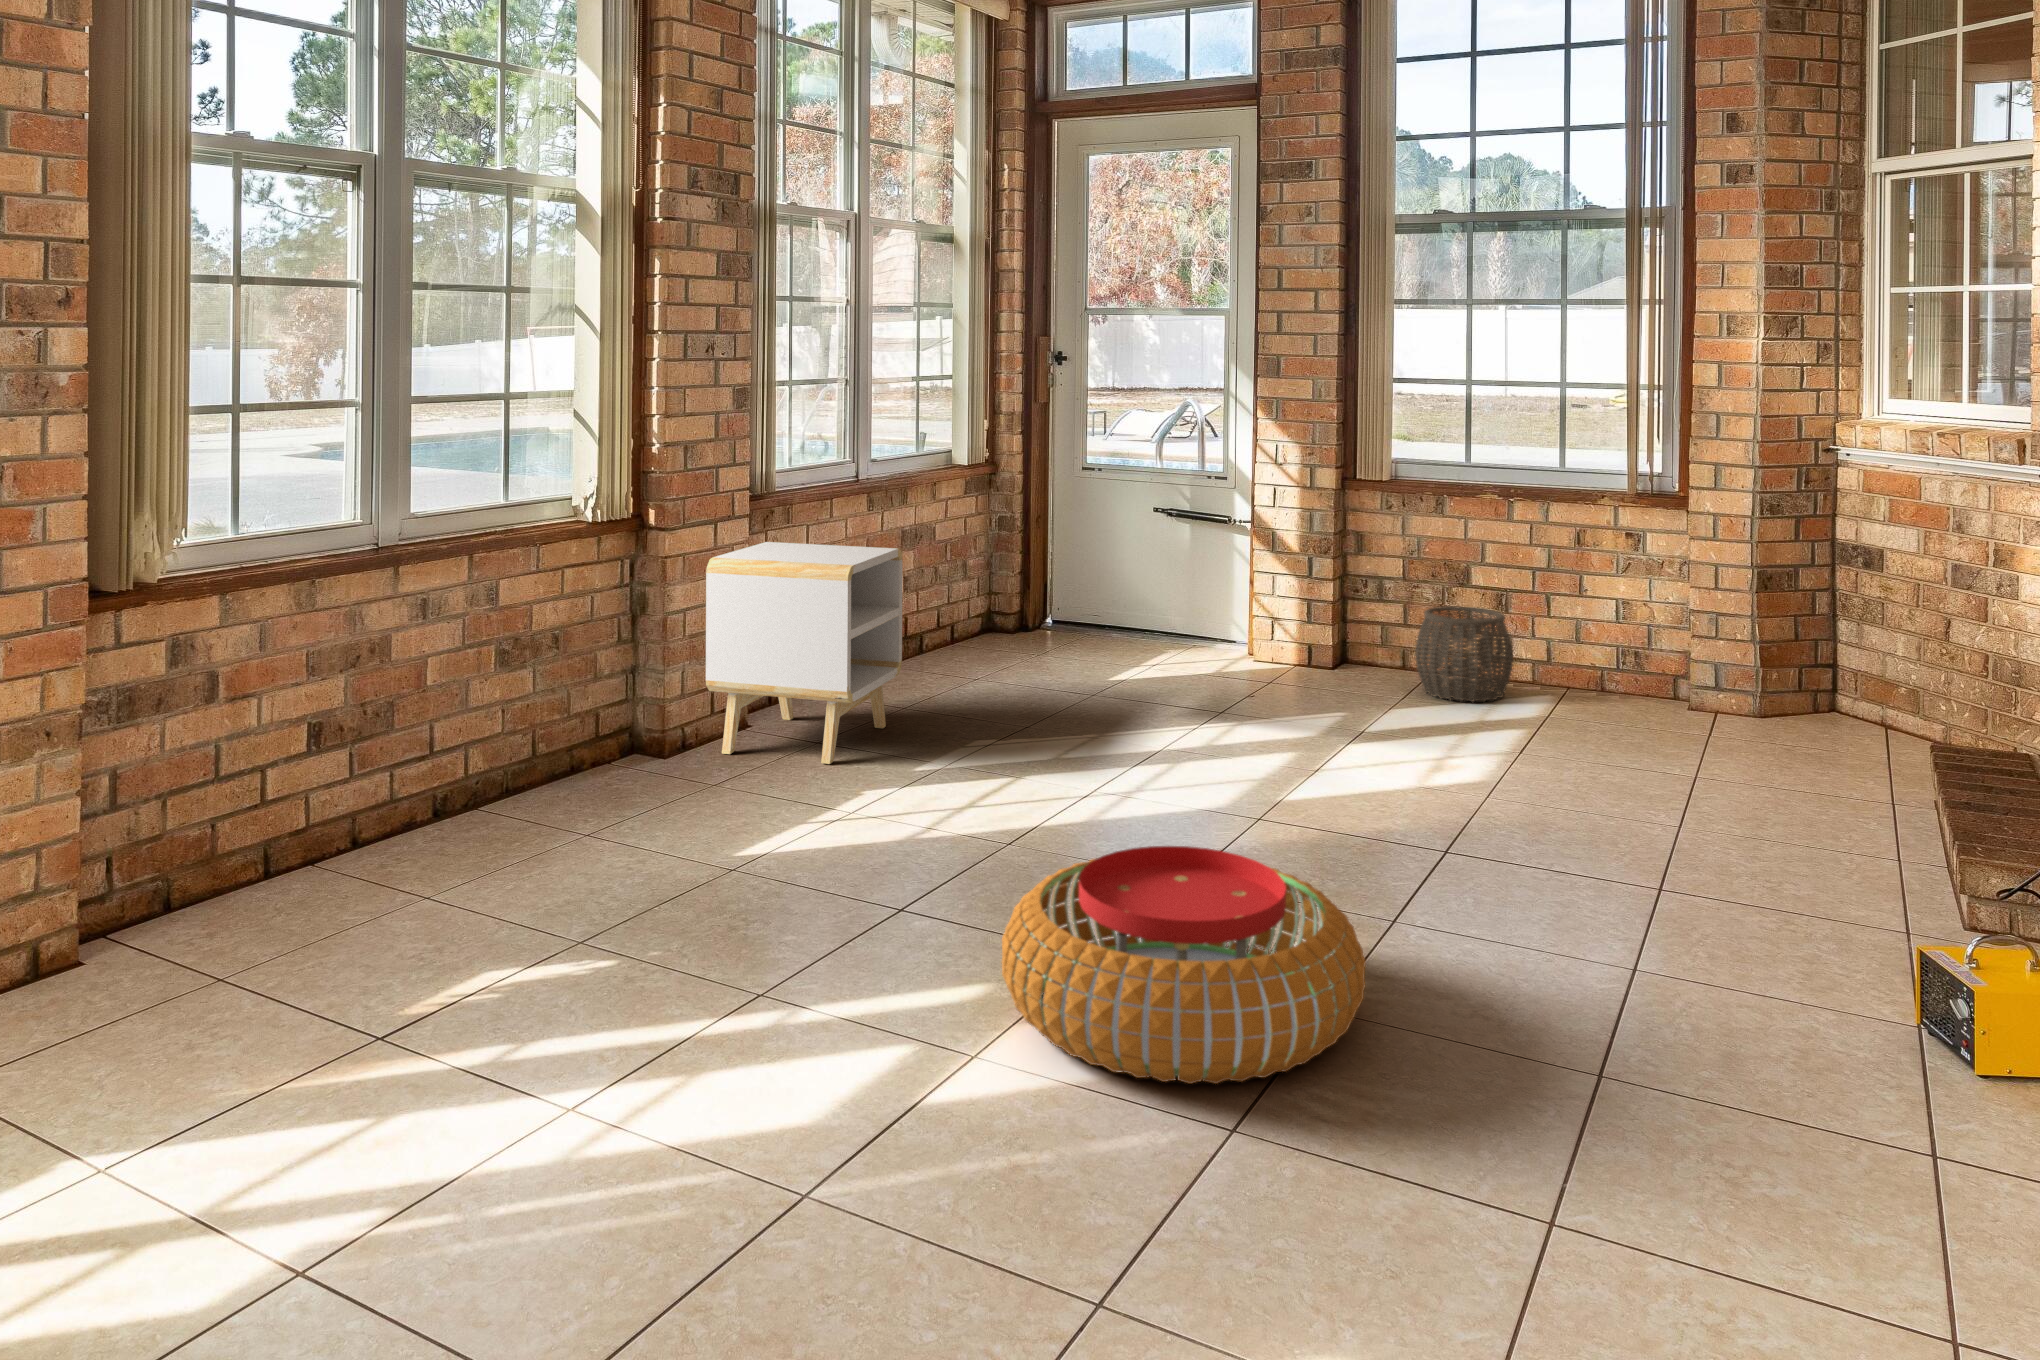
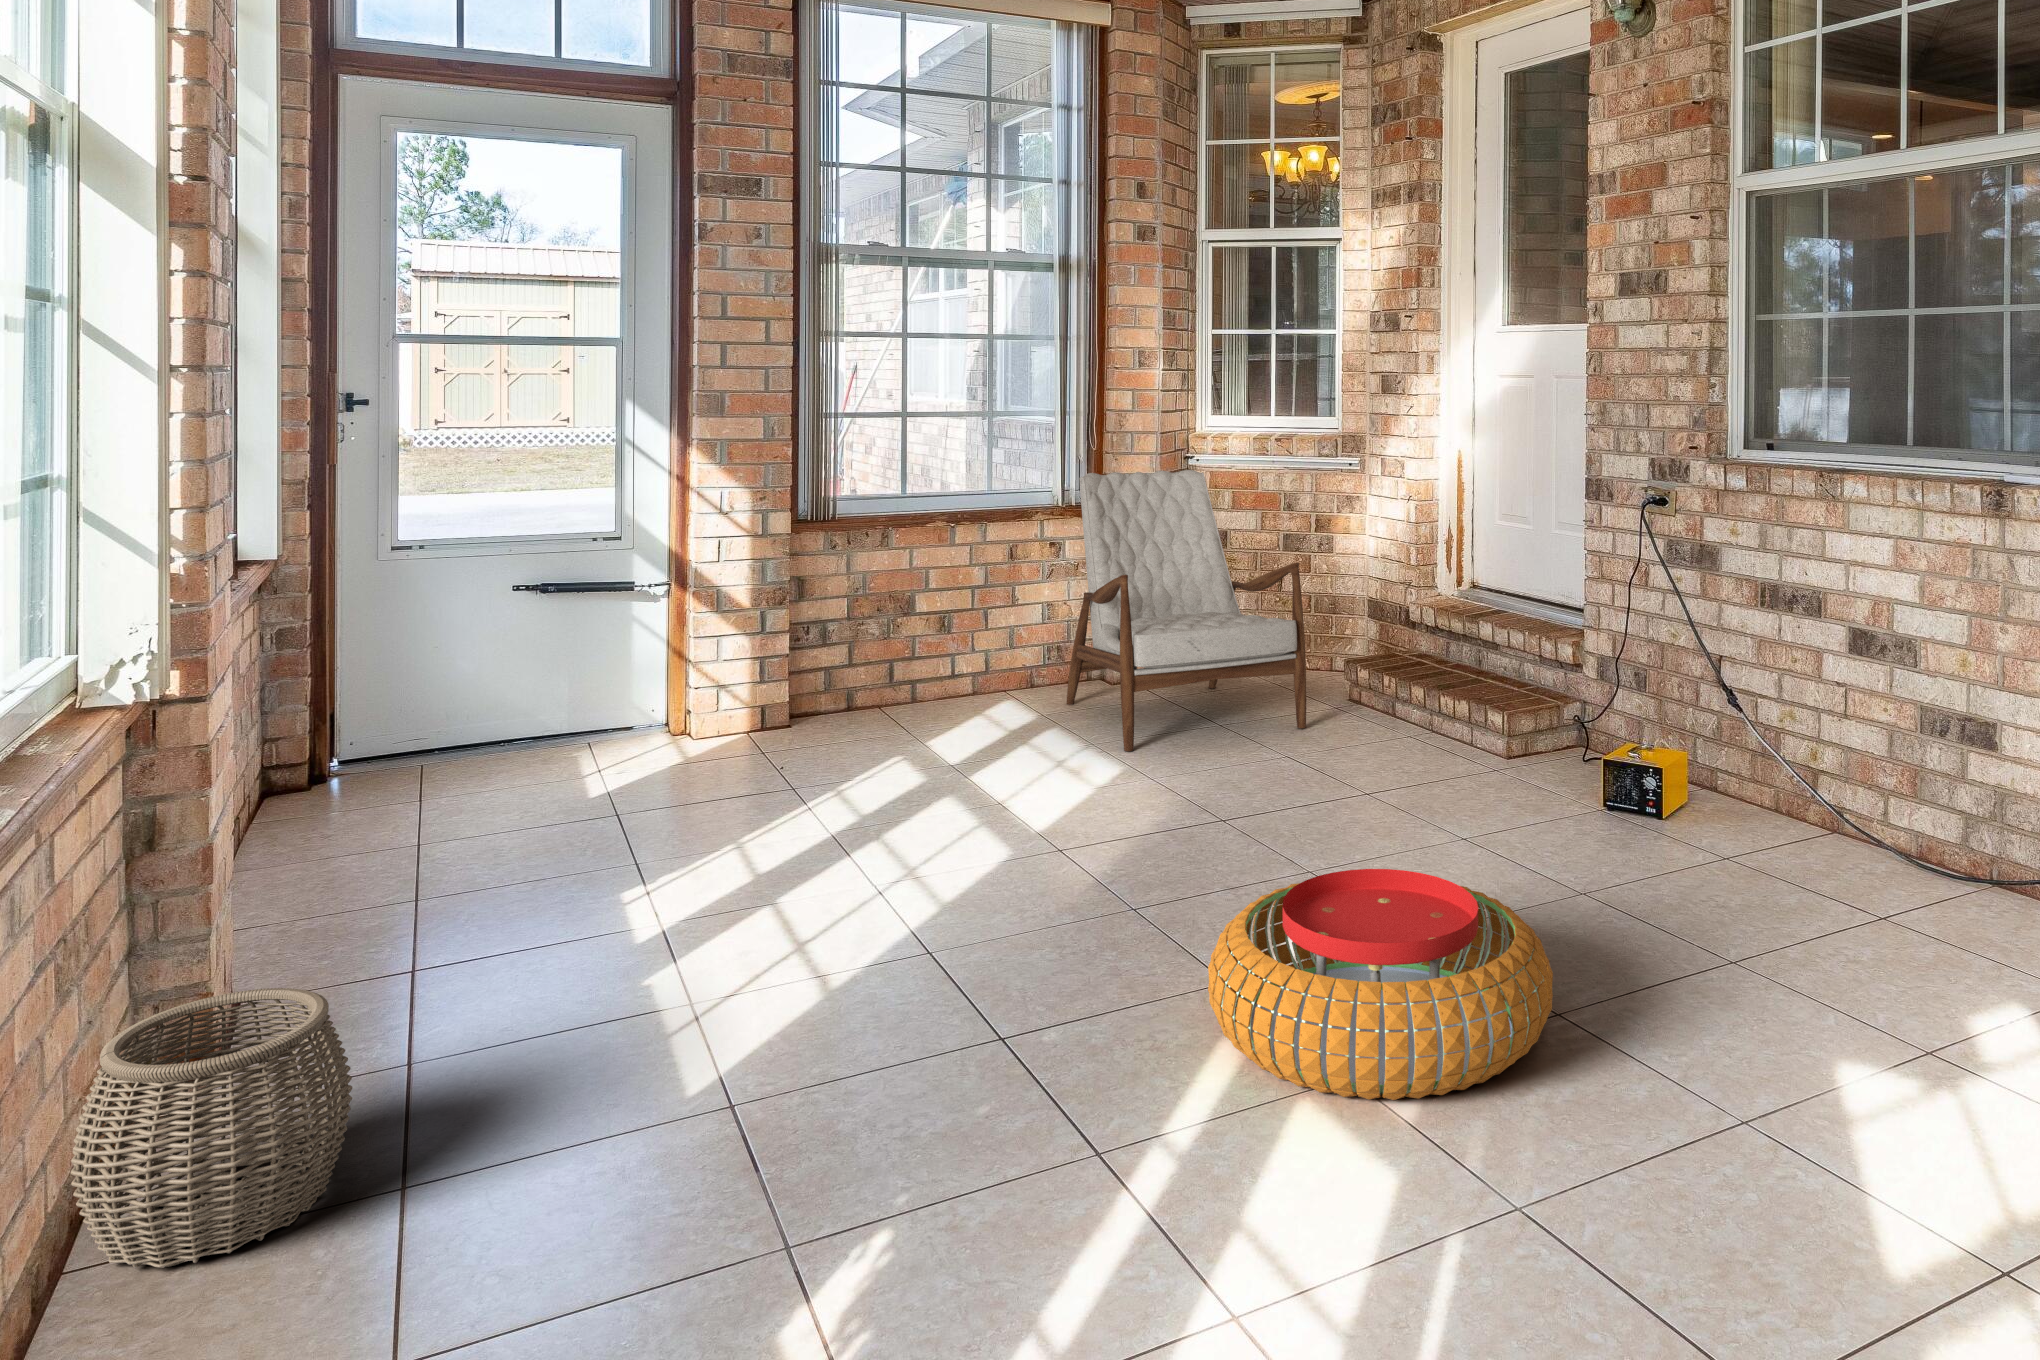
armchair: none [1557,457,1821,801] -> present [1066,470,1306,751]
side table: present [706,542,903,764] -> none [212,681,525,1067]
woven basket: present [1415,606,1513,702] -> present [71,988,353,1268]

